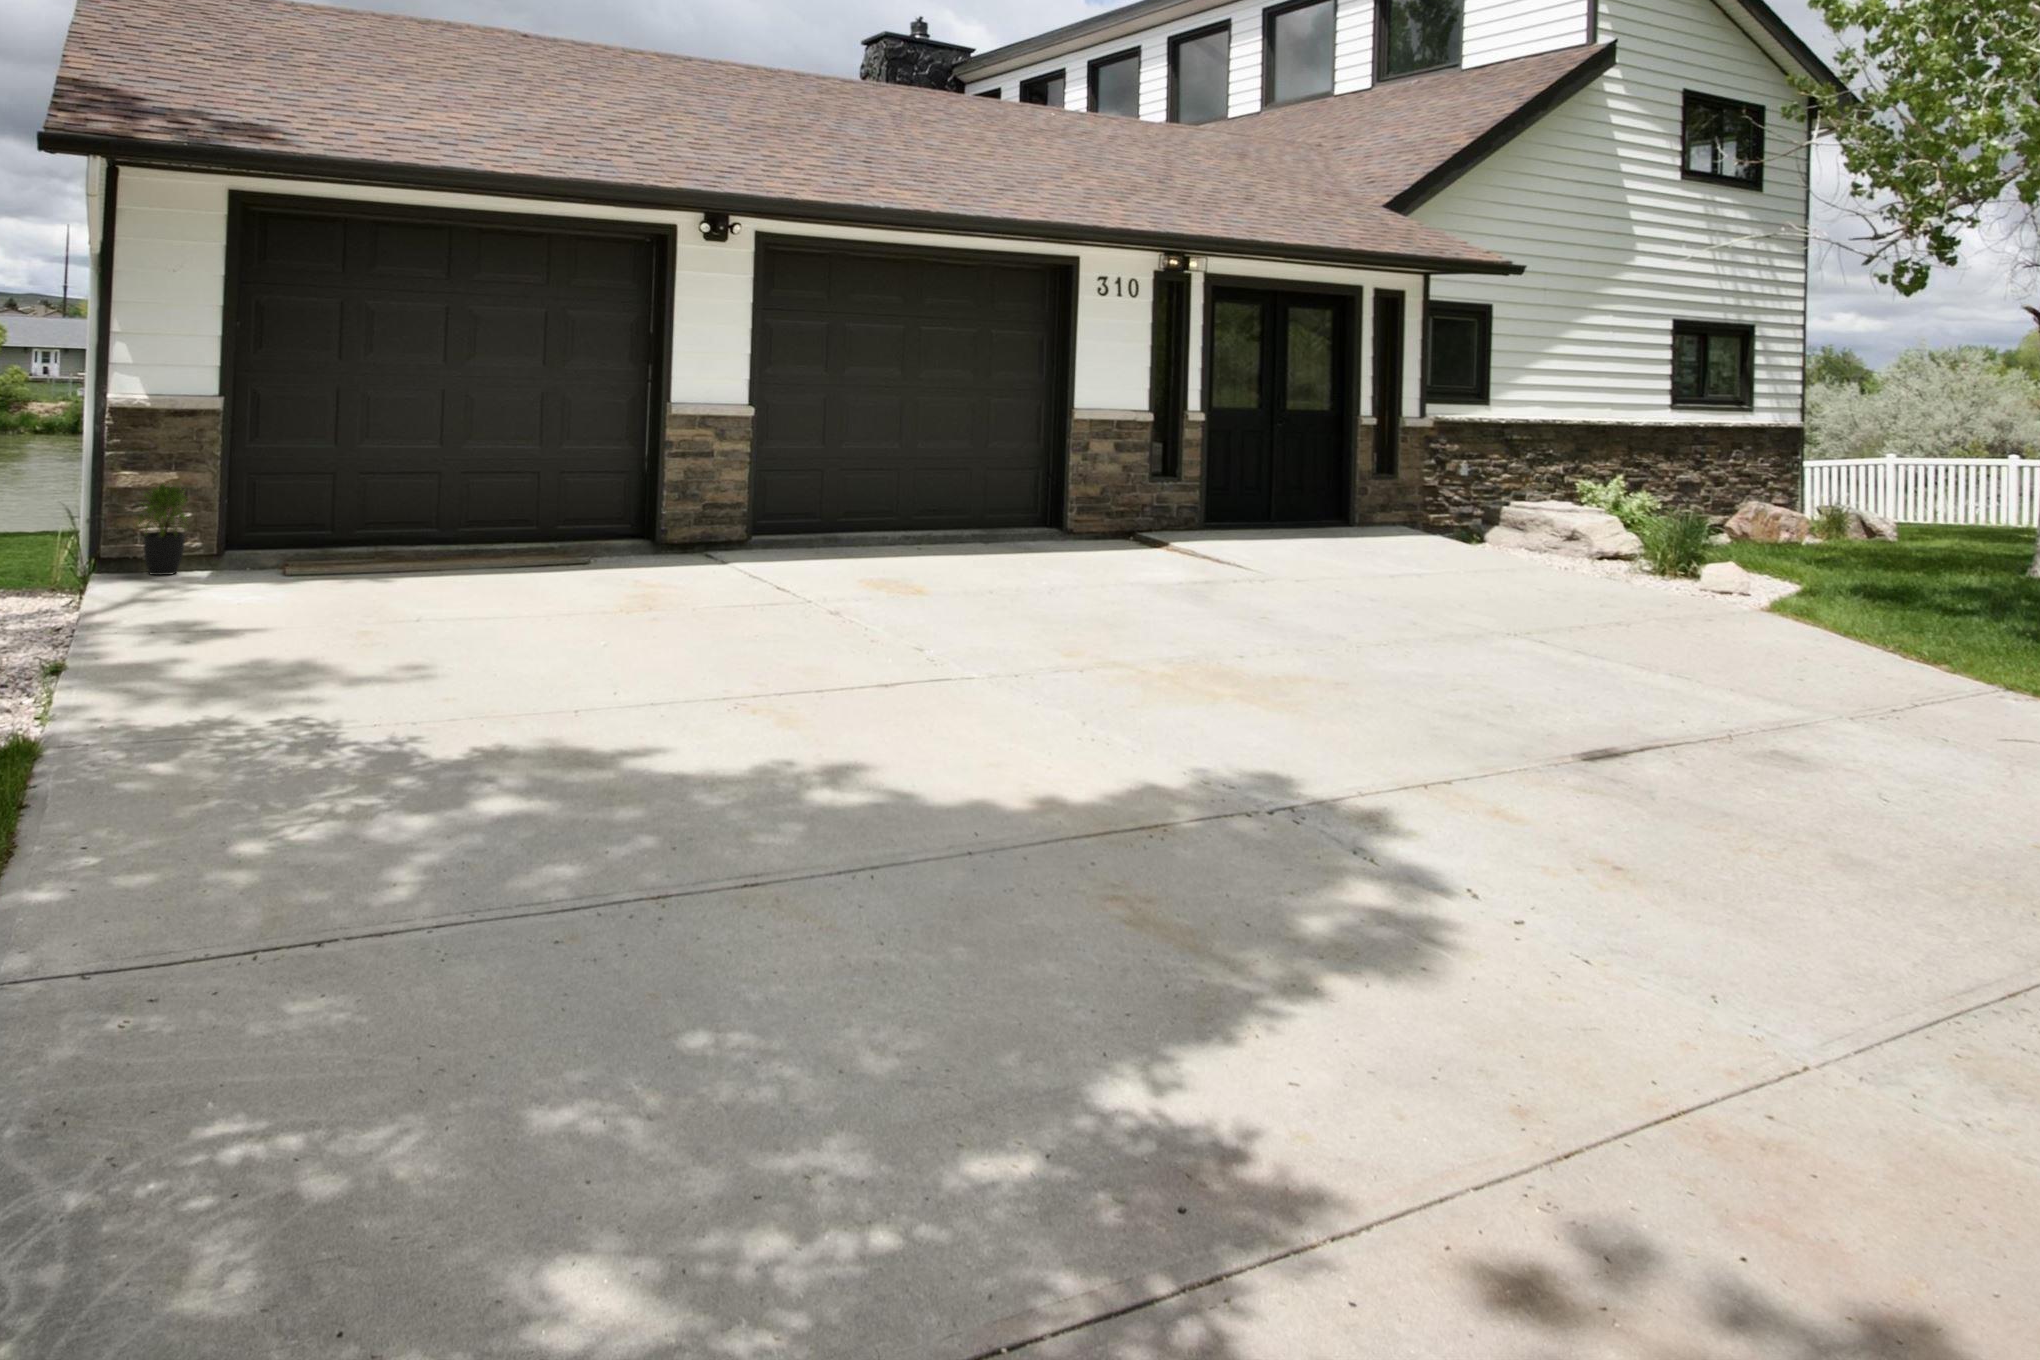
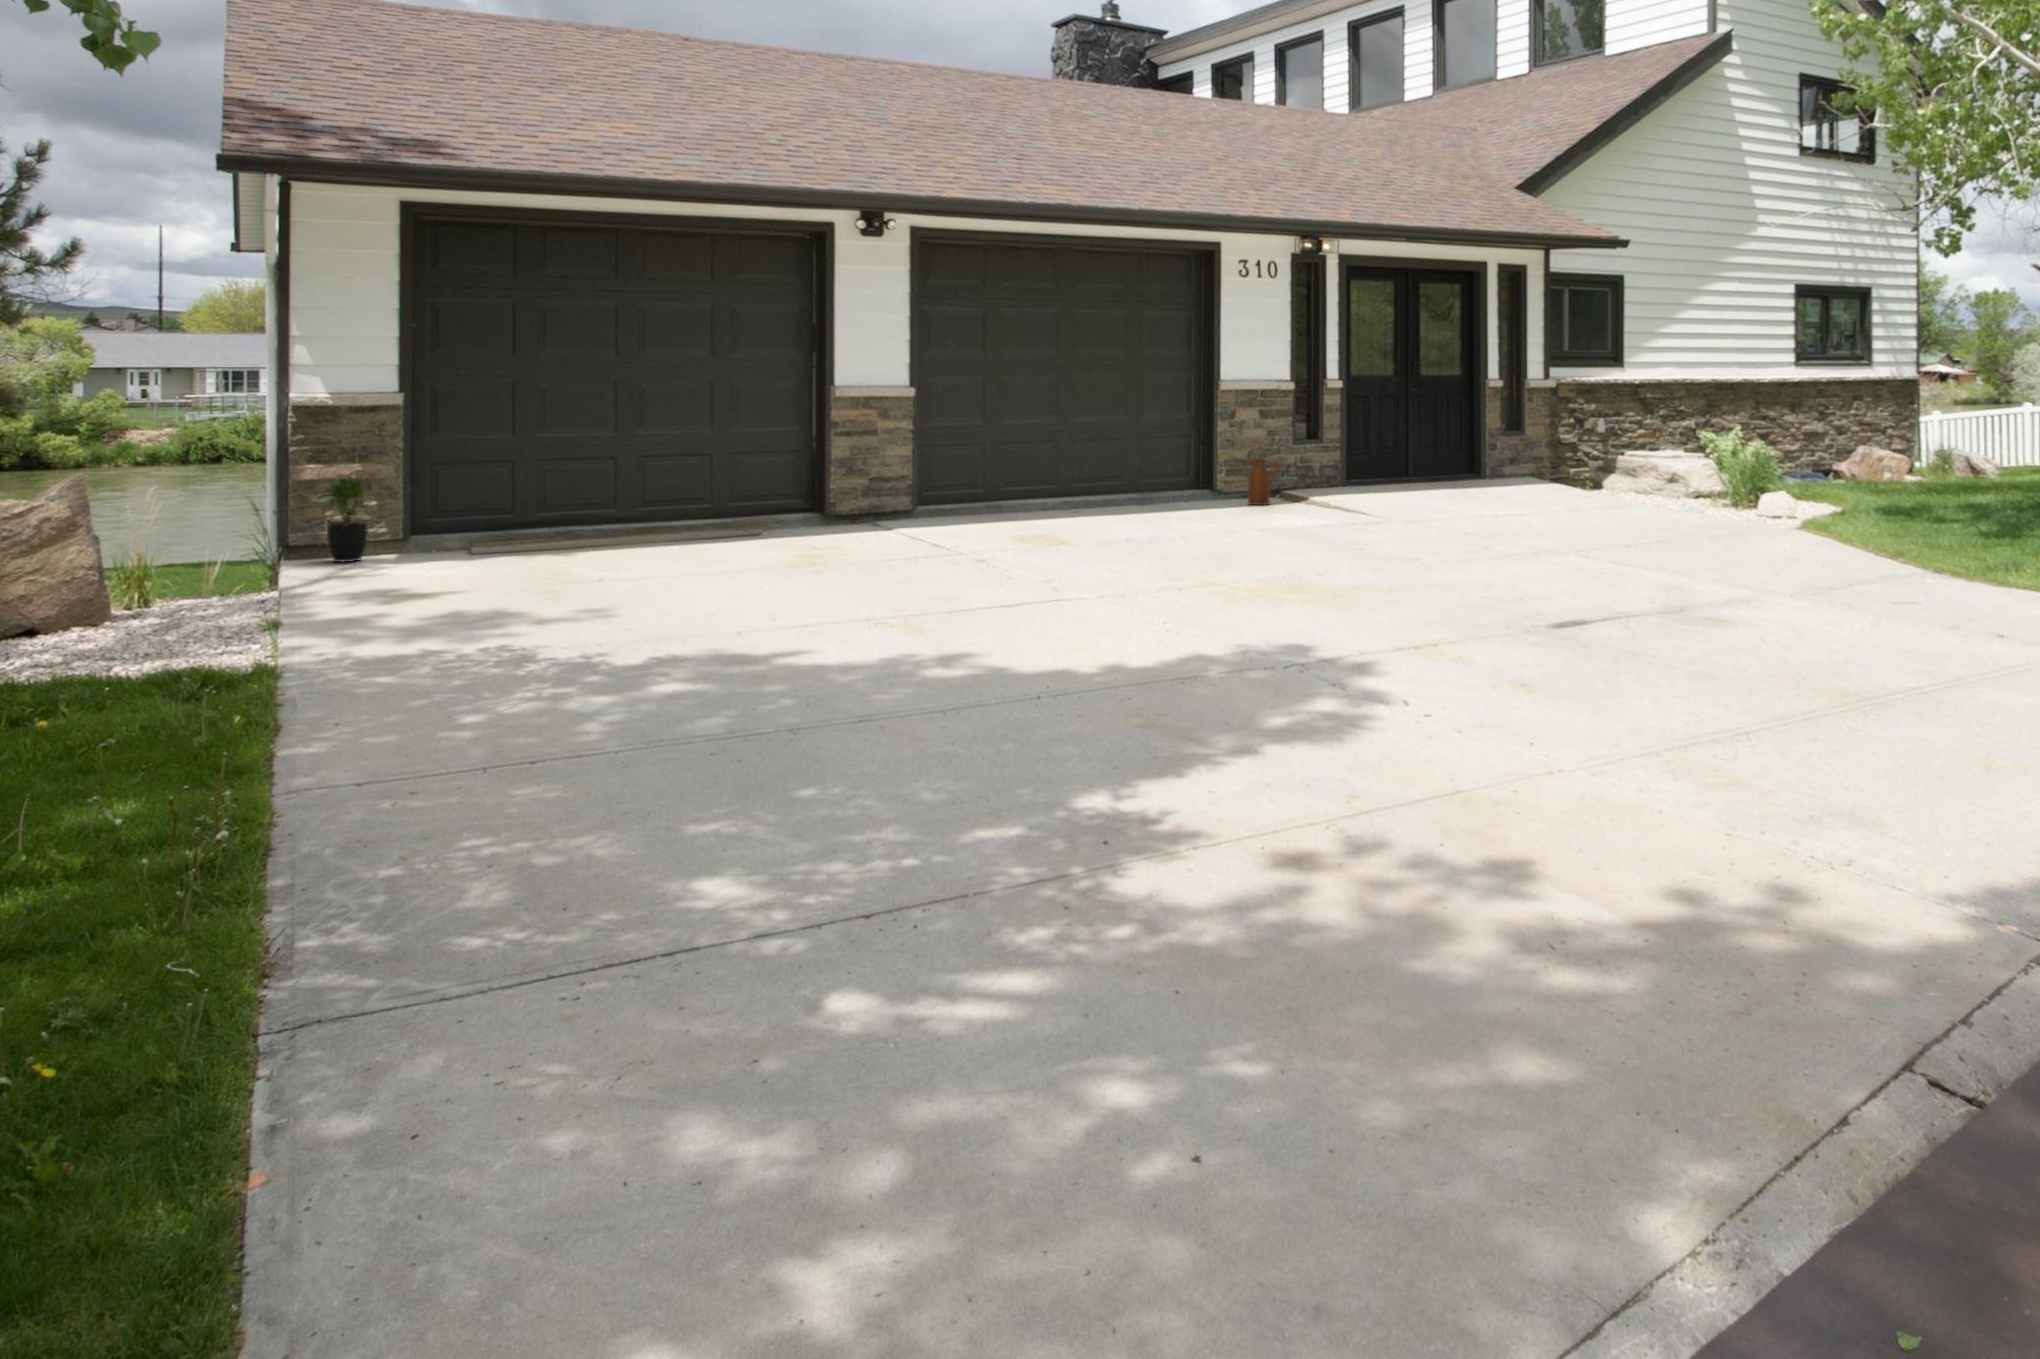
watering can: none [1095,493,1140,545] -> present [1246,458,1284,505]

